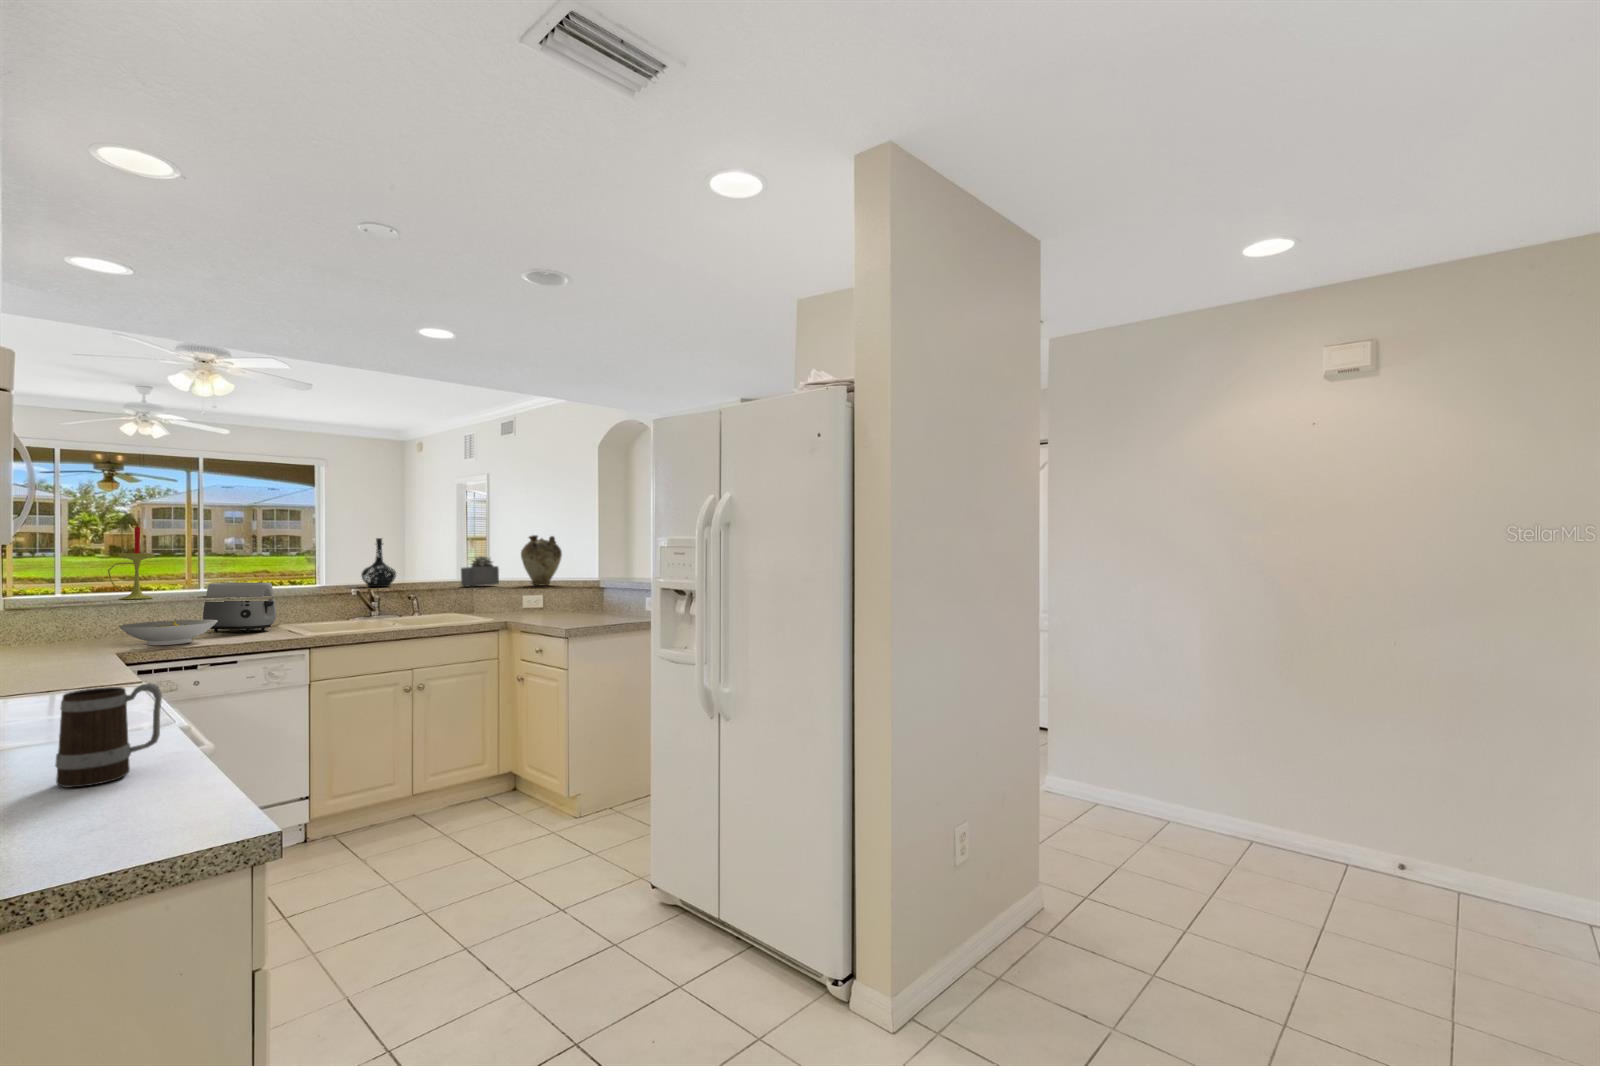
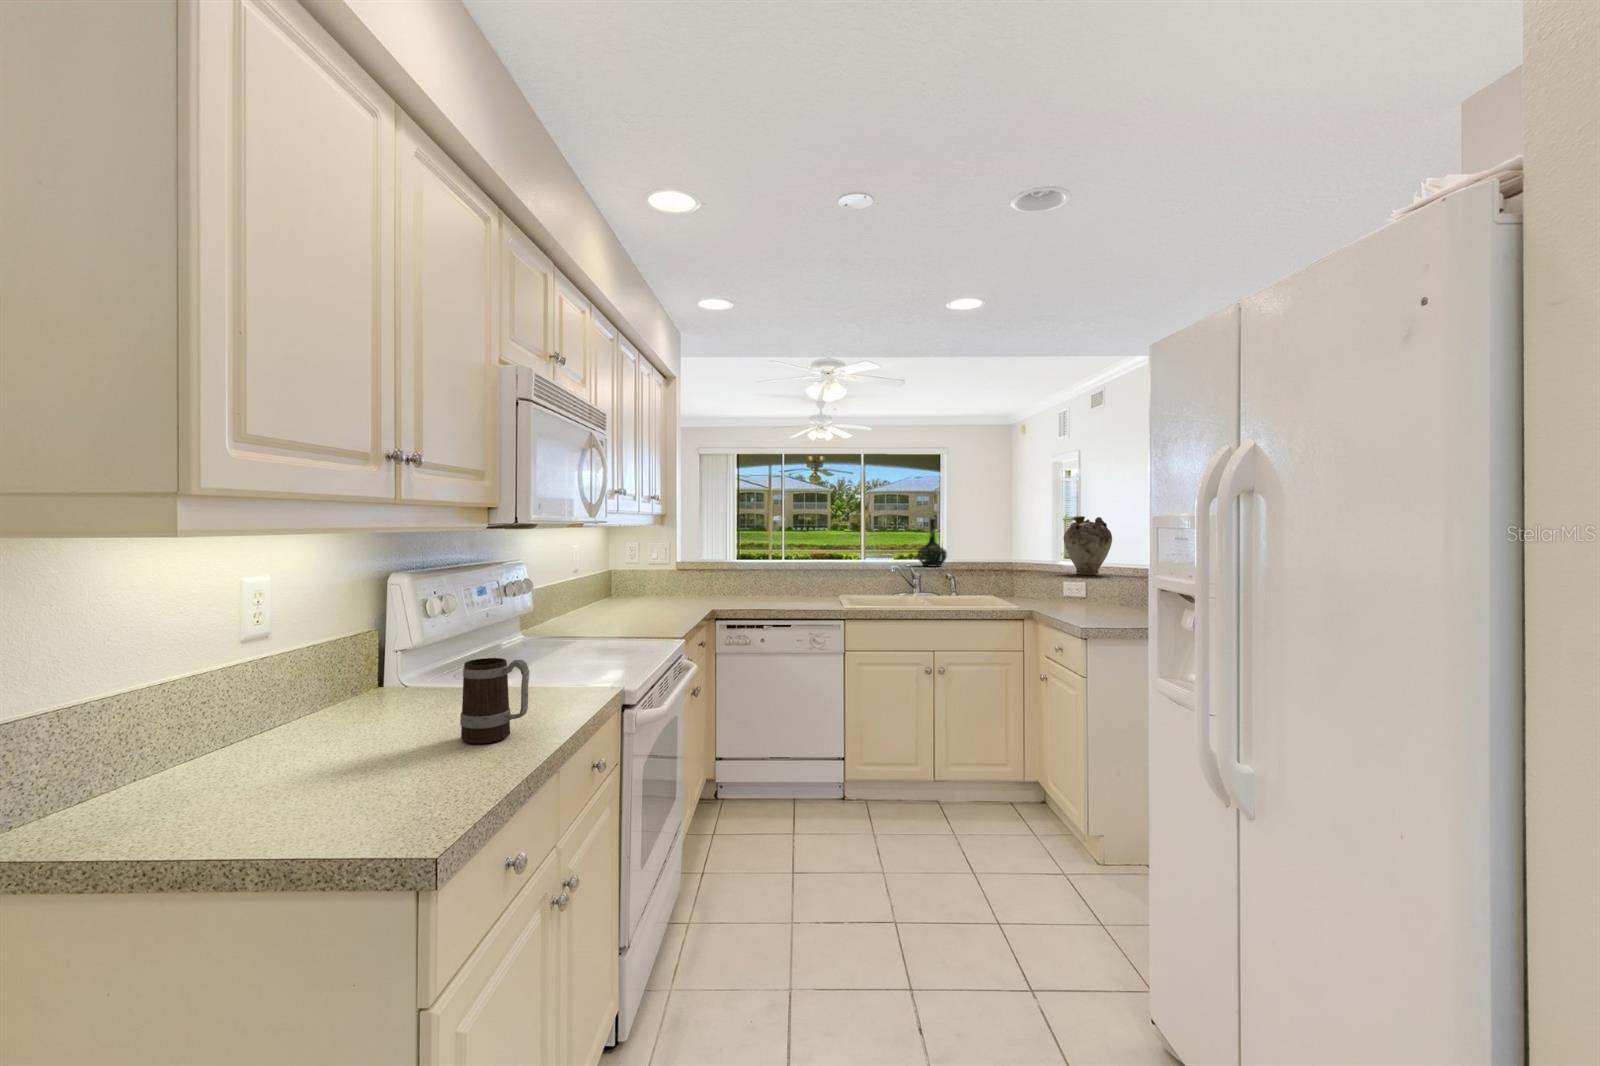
candle: present [108,527,155,599] -> none [731,509,760,568]
succulent plant: present [461,556,499,586] -> none [1002,538,1041,571]
toaster: present [203,583,276,632] -> none [789,557,836,601]
bowl: present [119,620,217,646] -> none [724,587,785,607]

